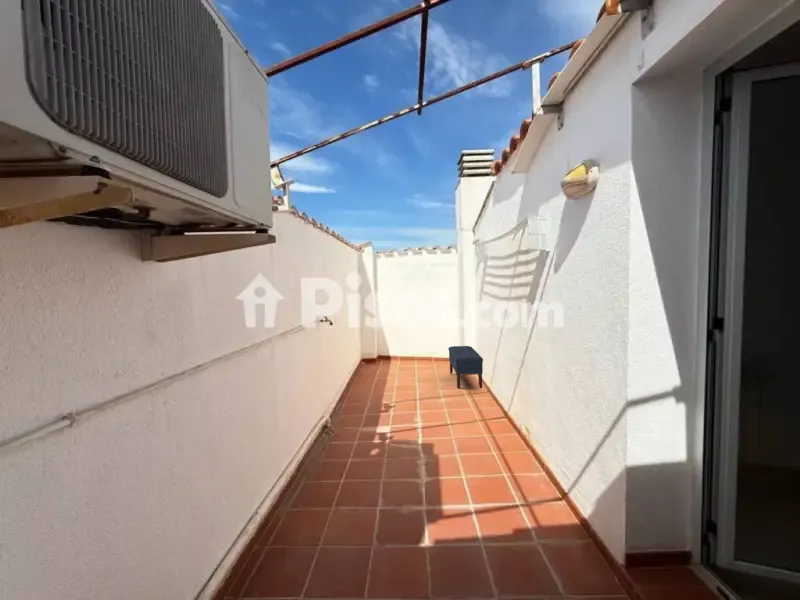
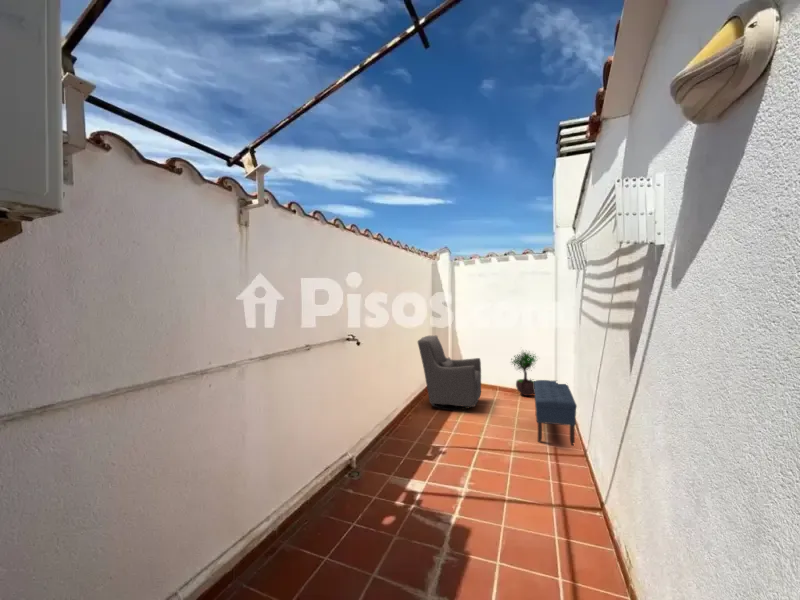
chair: none [356,318,406,376] -> present [418,336,481,410]
potted tree: none [425,324,448,362] -> present [511,352,536,396]

